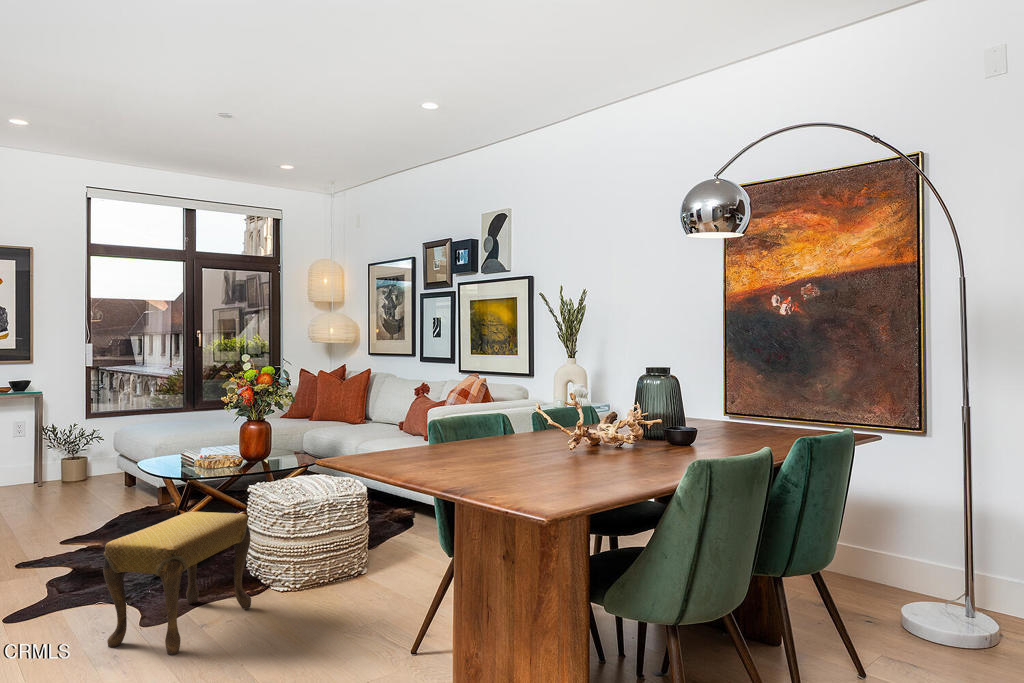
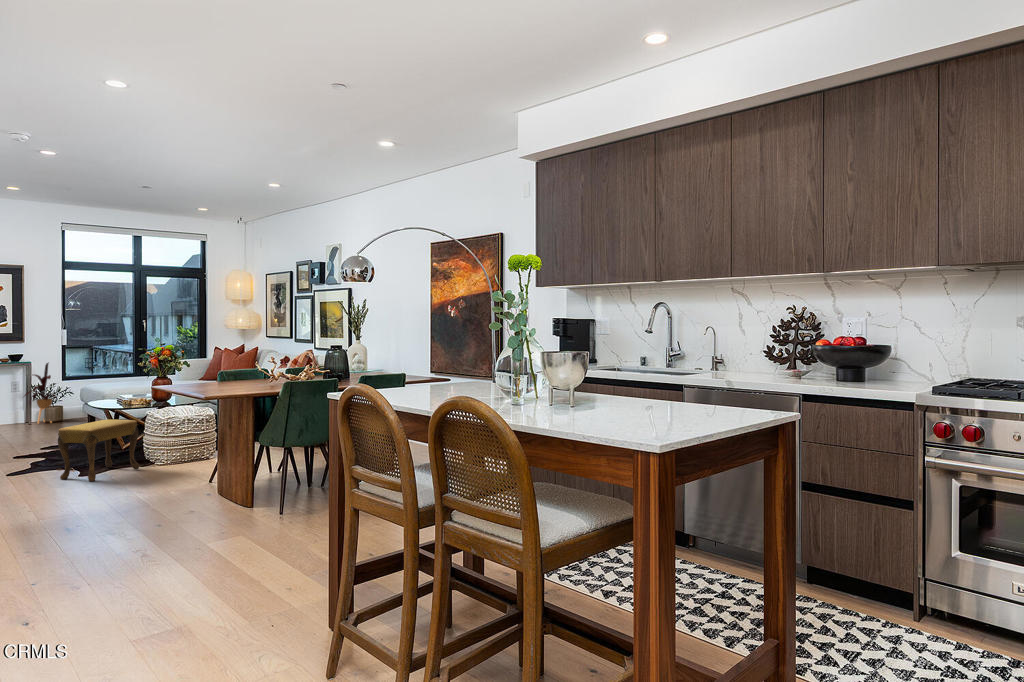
house plant: none [27,393,82,486] -> present [25,363,56,423]

